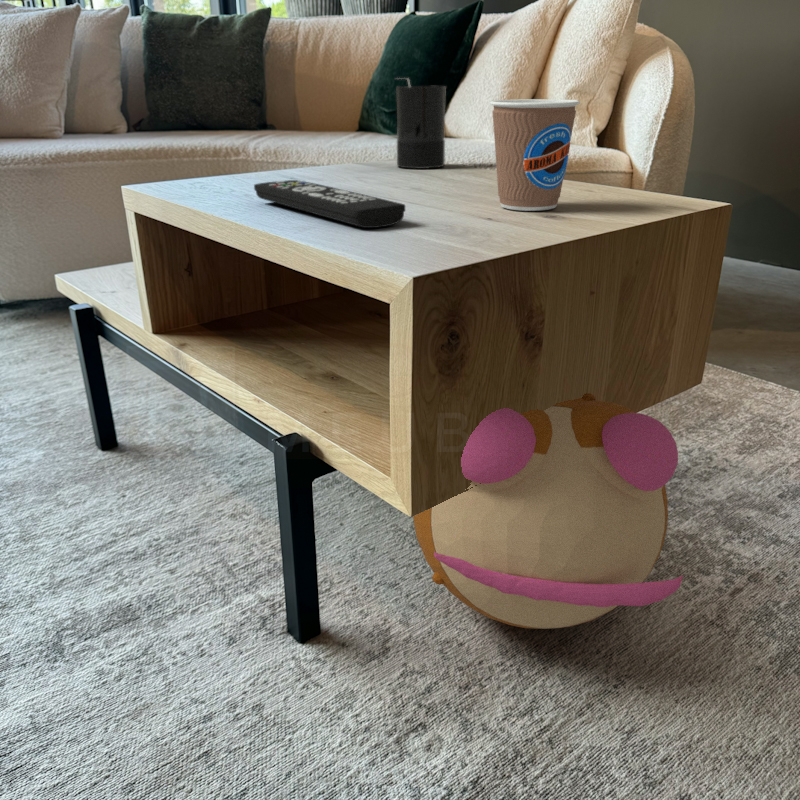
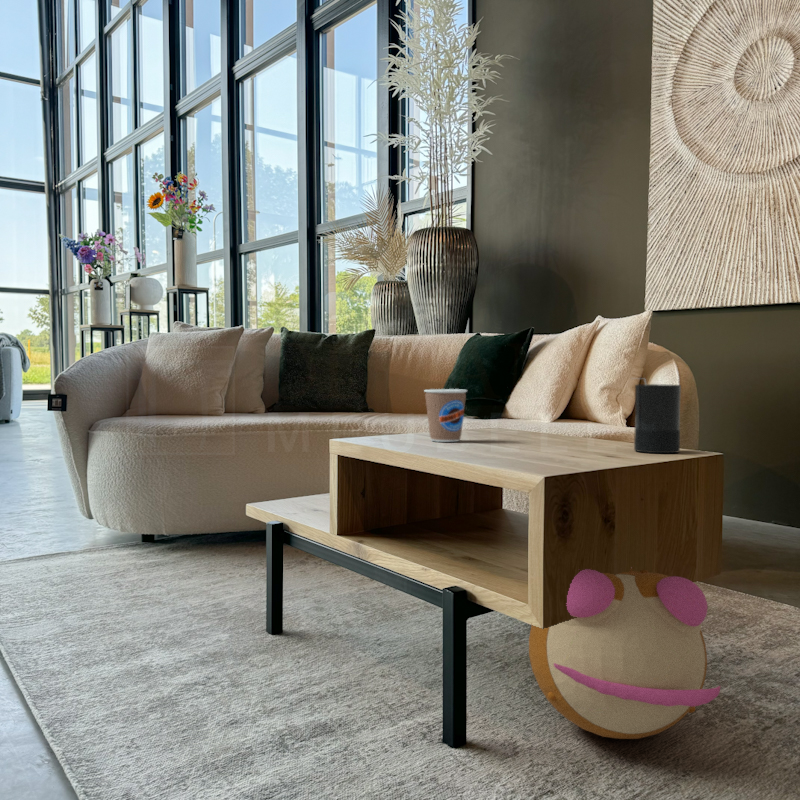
candle: present [396,79,445,169] -> present [634,383,681,453]
coffee cup: present [490,99,580,211] -> present [424,389,467,442]
remote control: present [254,180,405,228] -> none [420,437,525,461]

